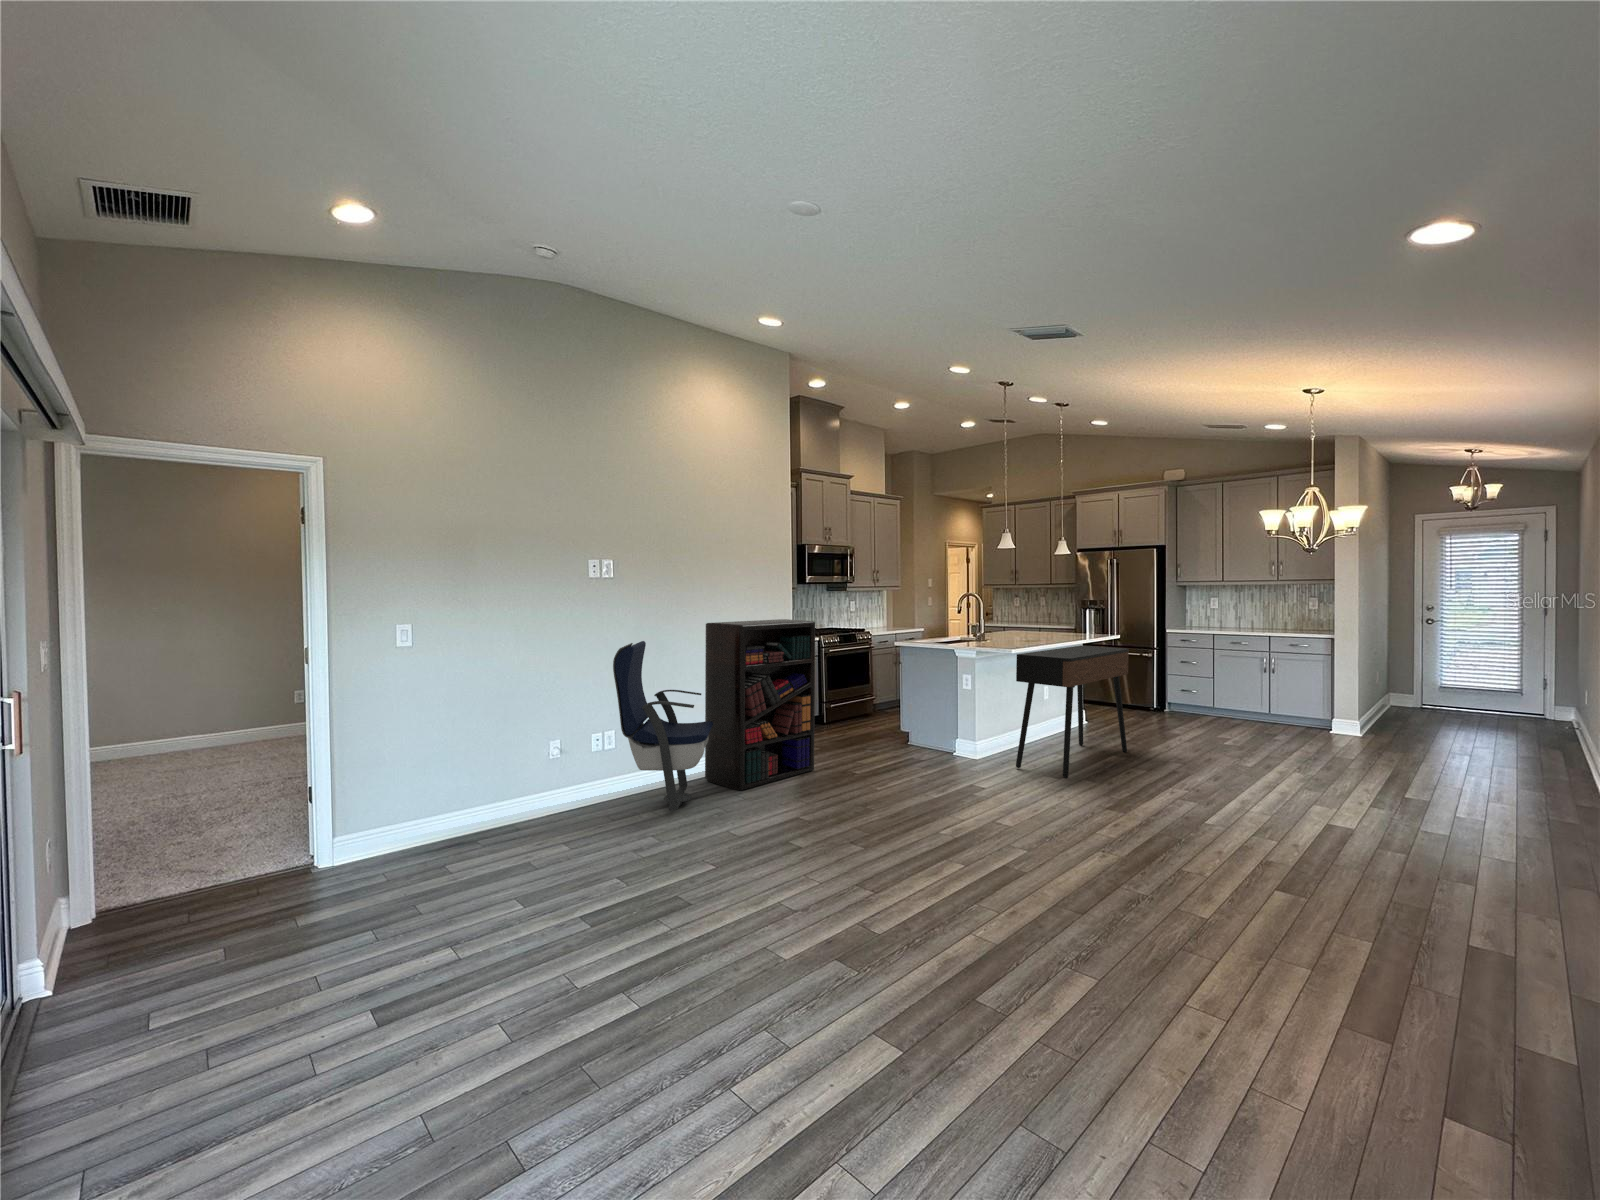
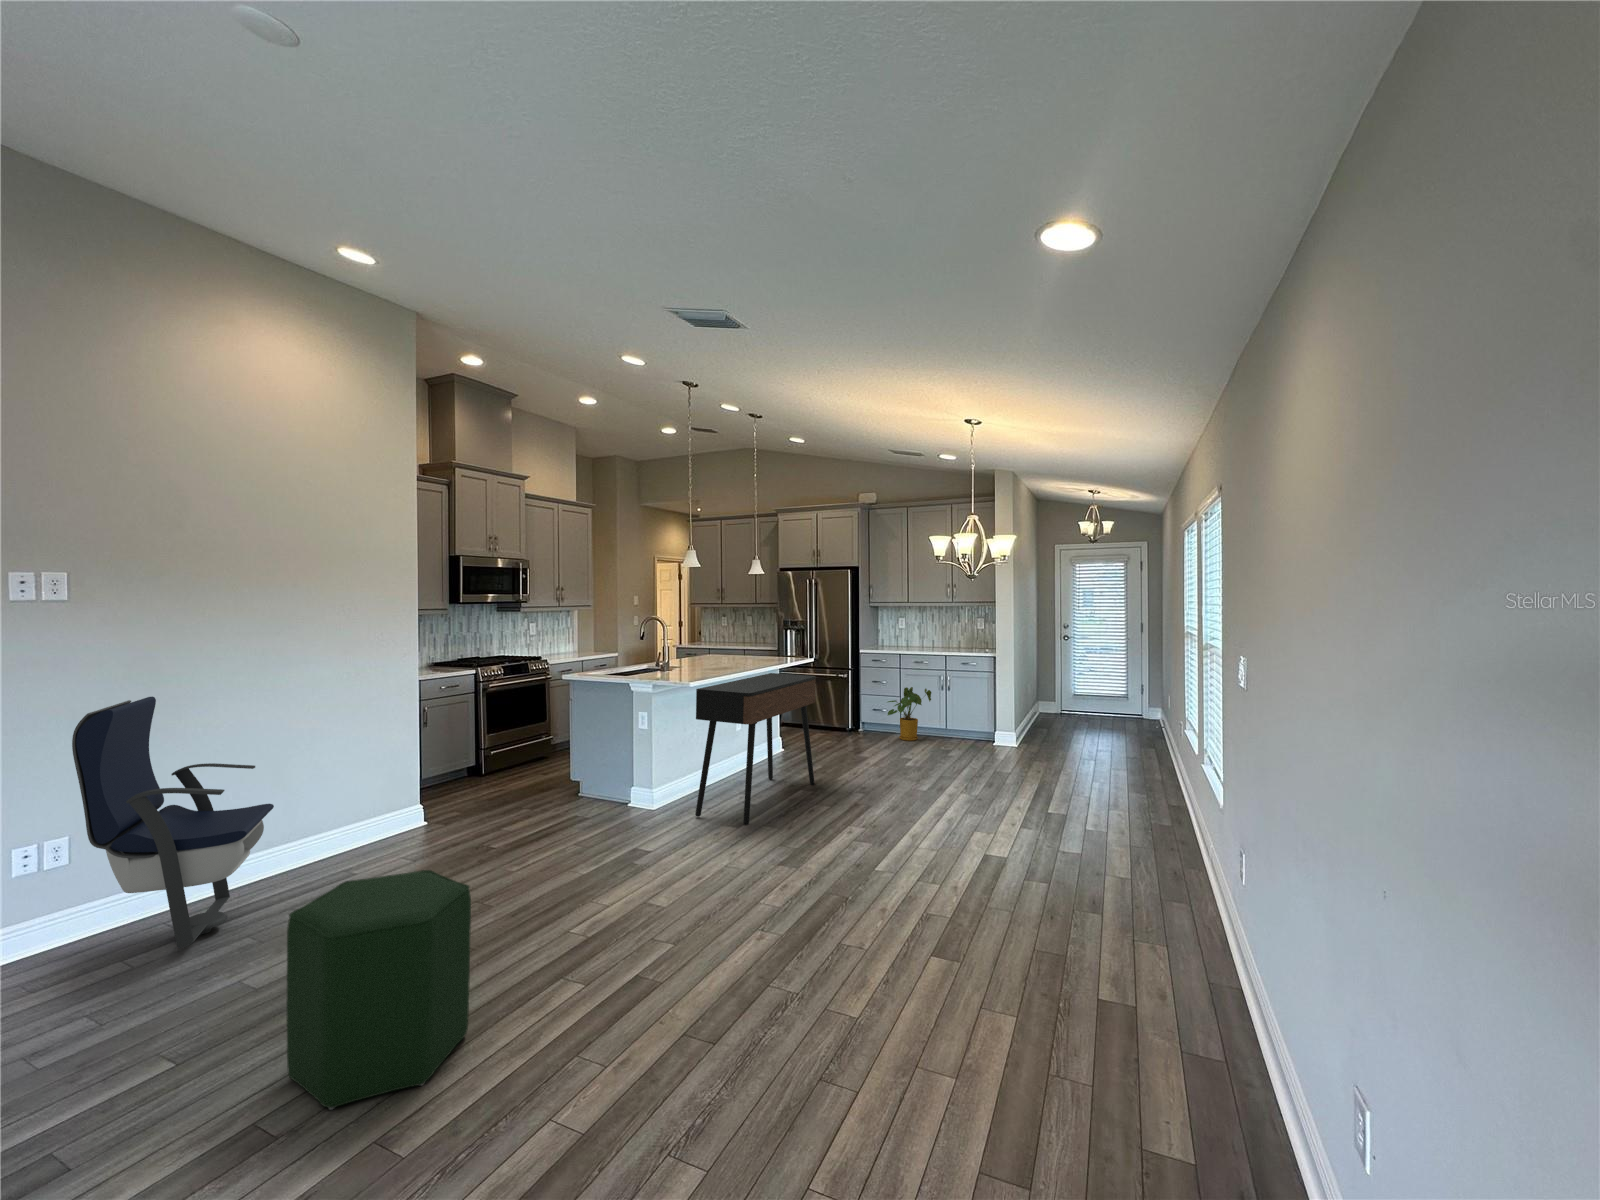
bookshelf: present [705,619,815,790] -> none [271,655,446,893]
house plant: none [1199,668,1253,723] -> present [888,687,931,741]
ottoman: none [770,764,881,910] -> present [287,870,471,1110]

